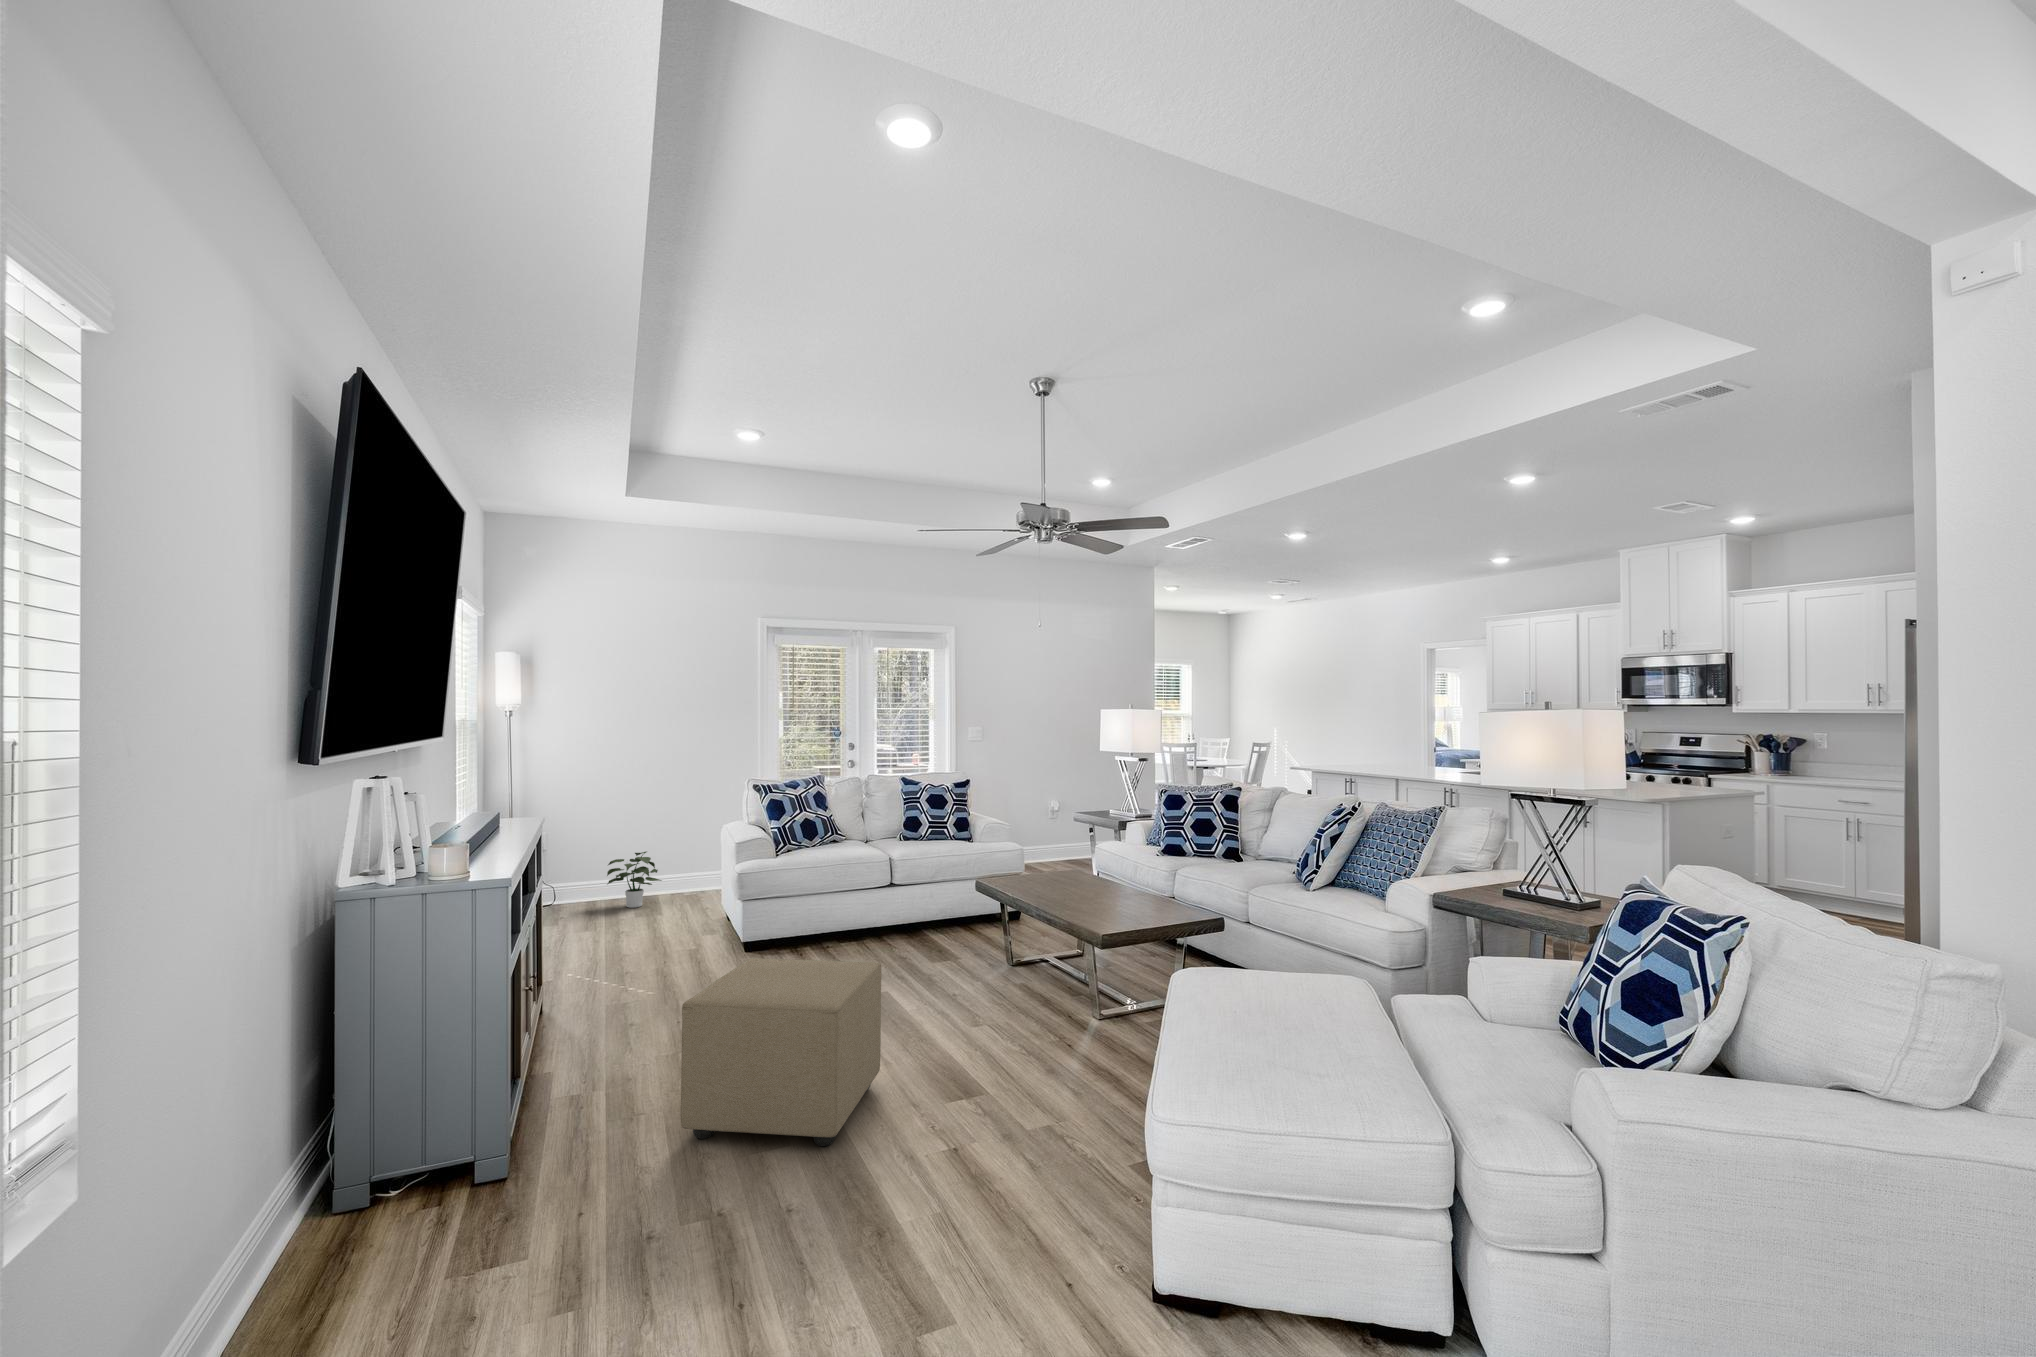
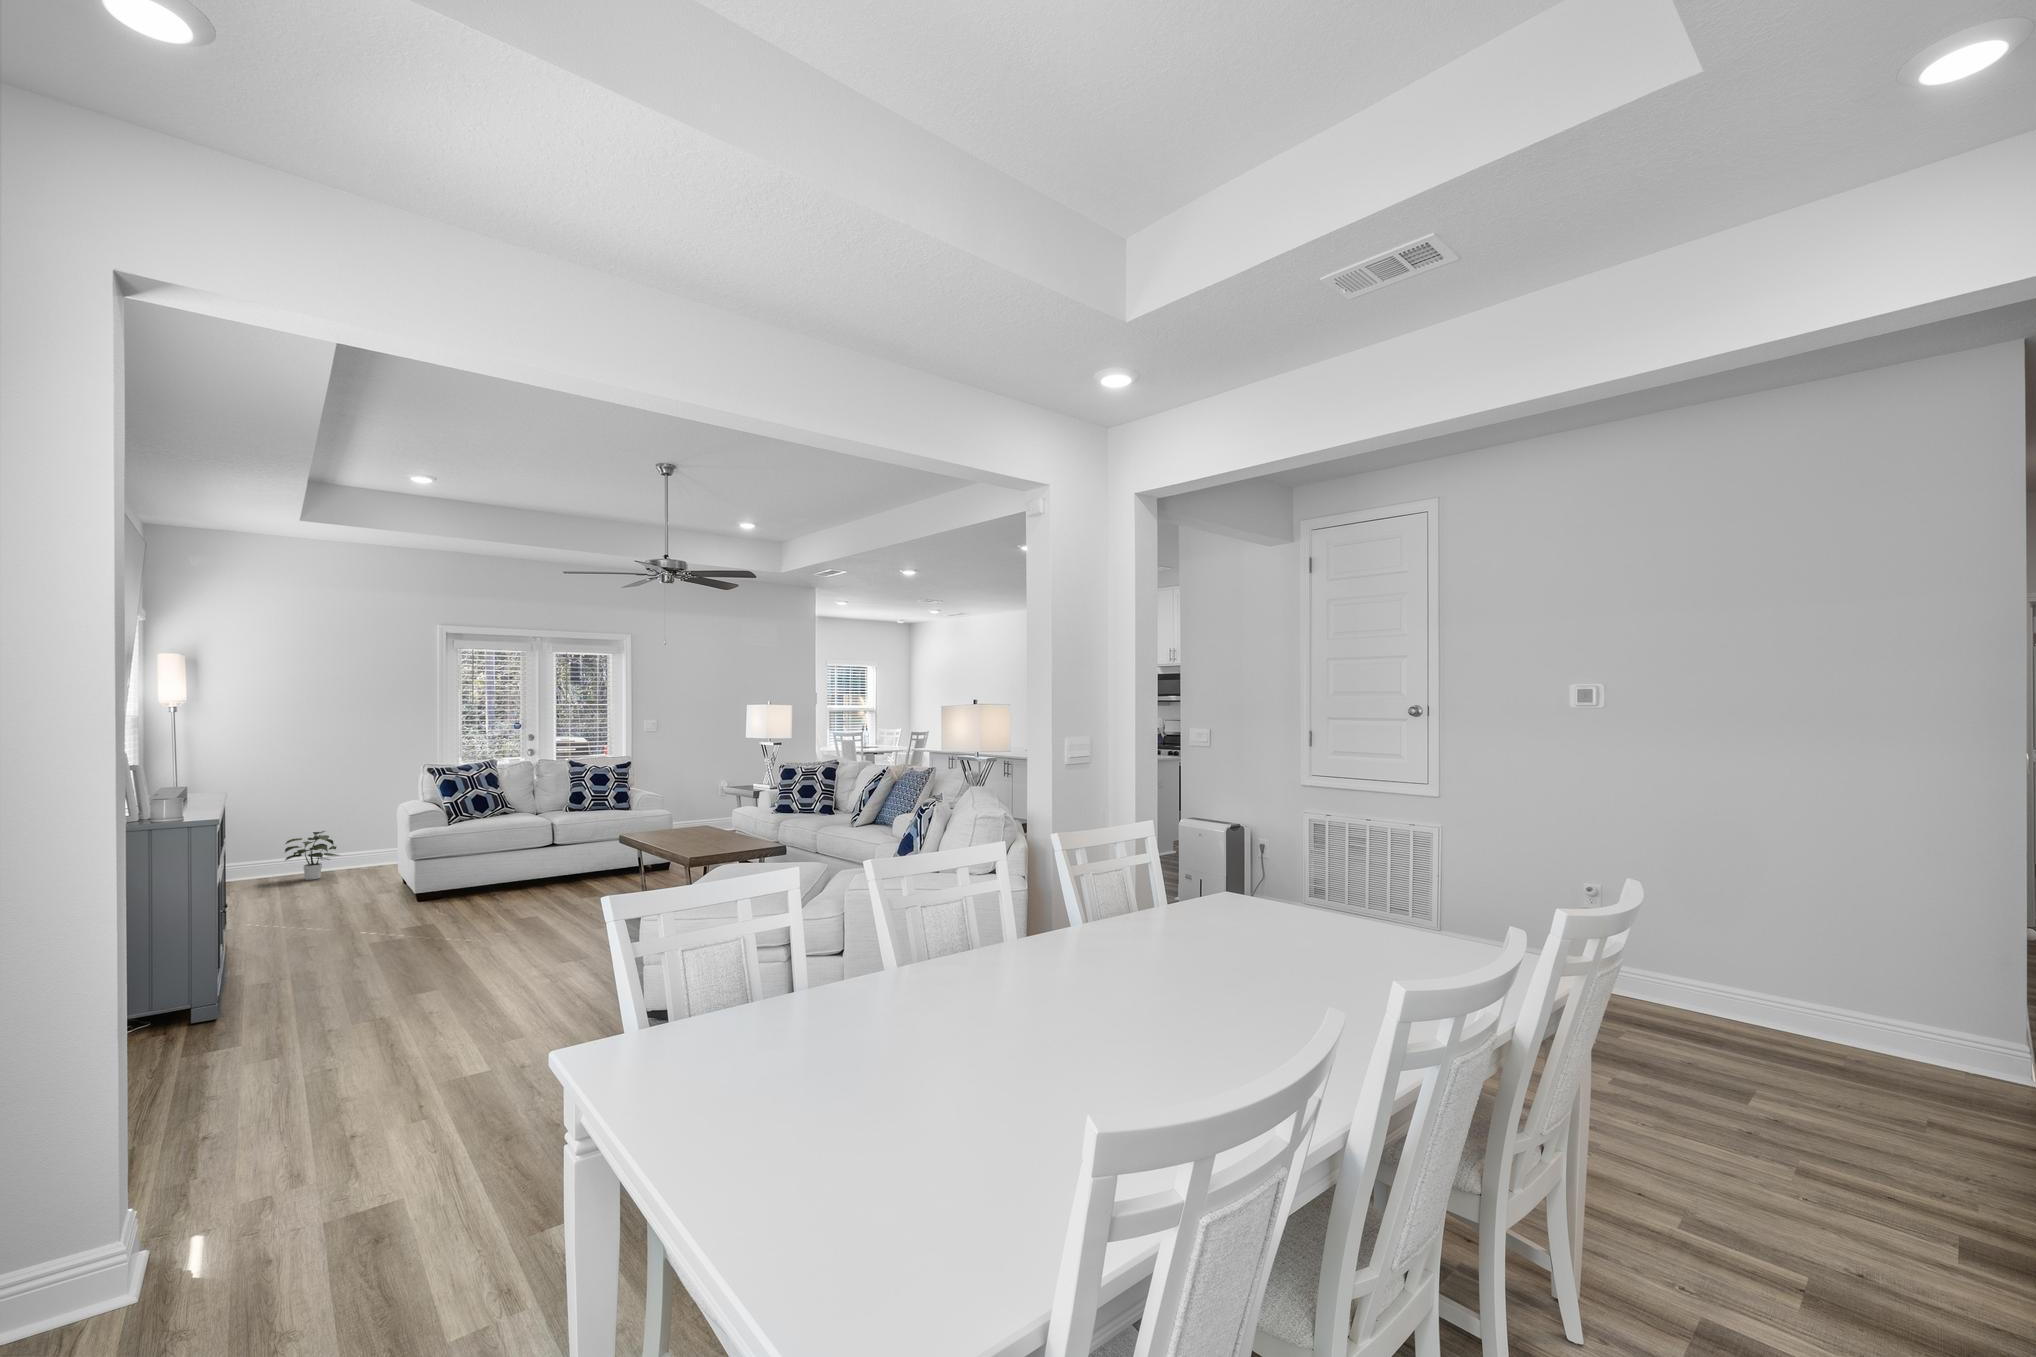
ottoman: present [681,958,881,1146] -> none [349,879,508,992]

